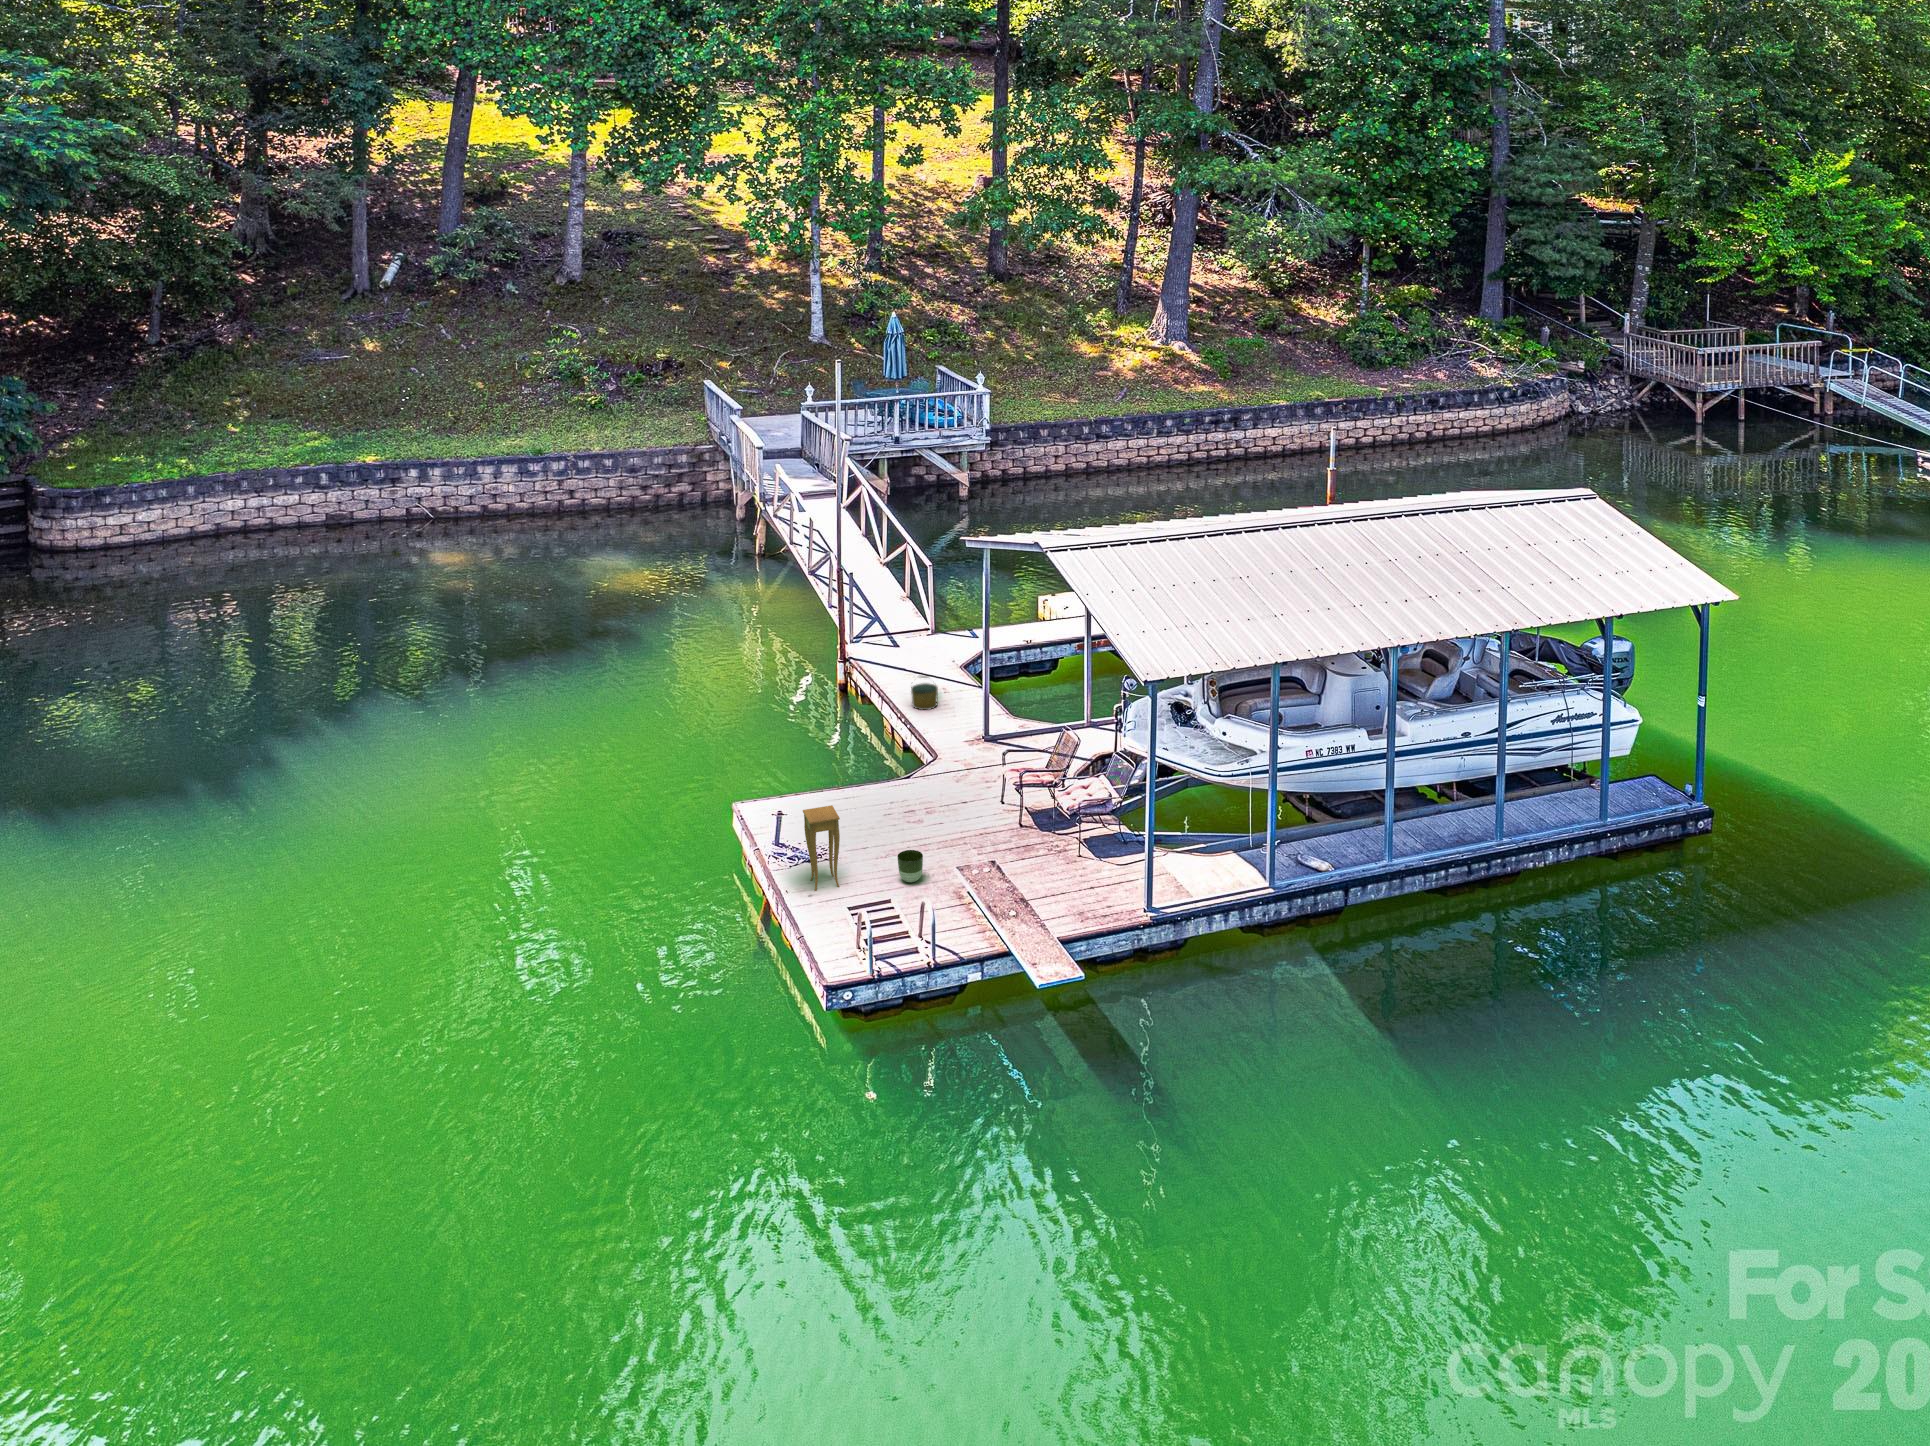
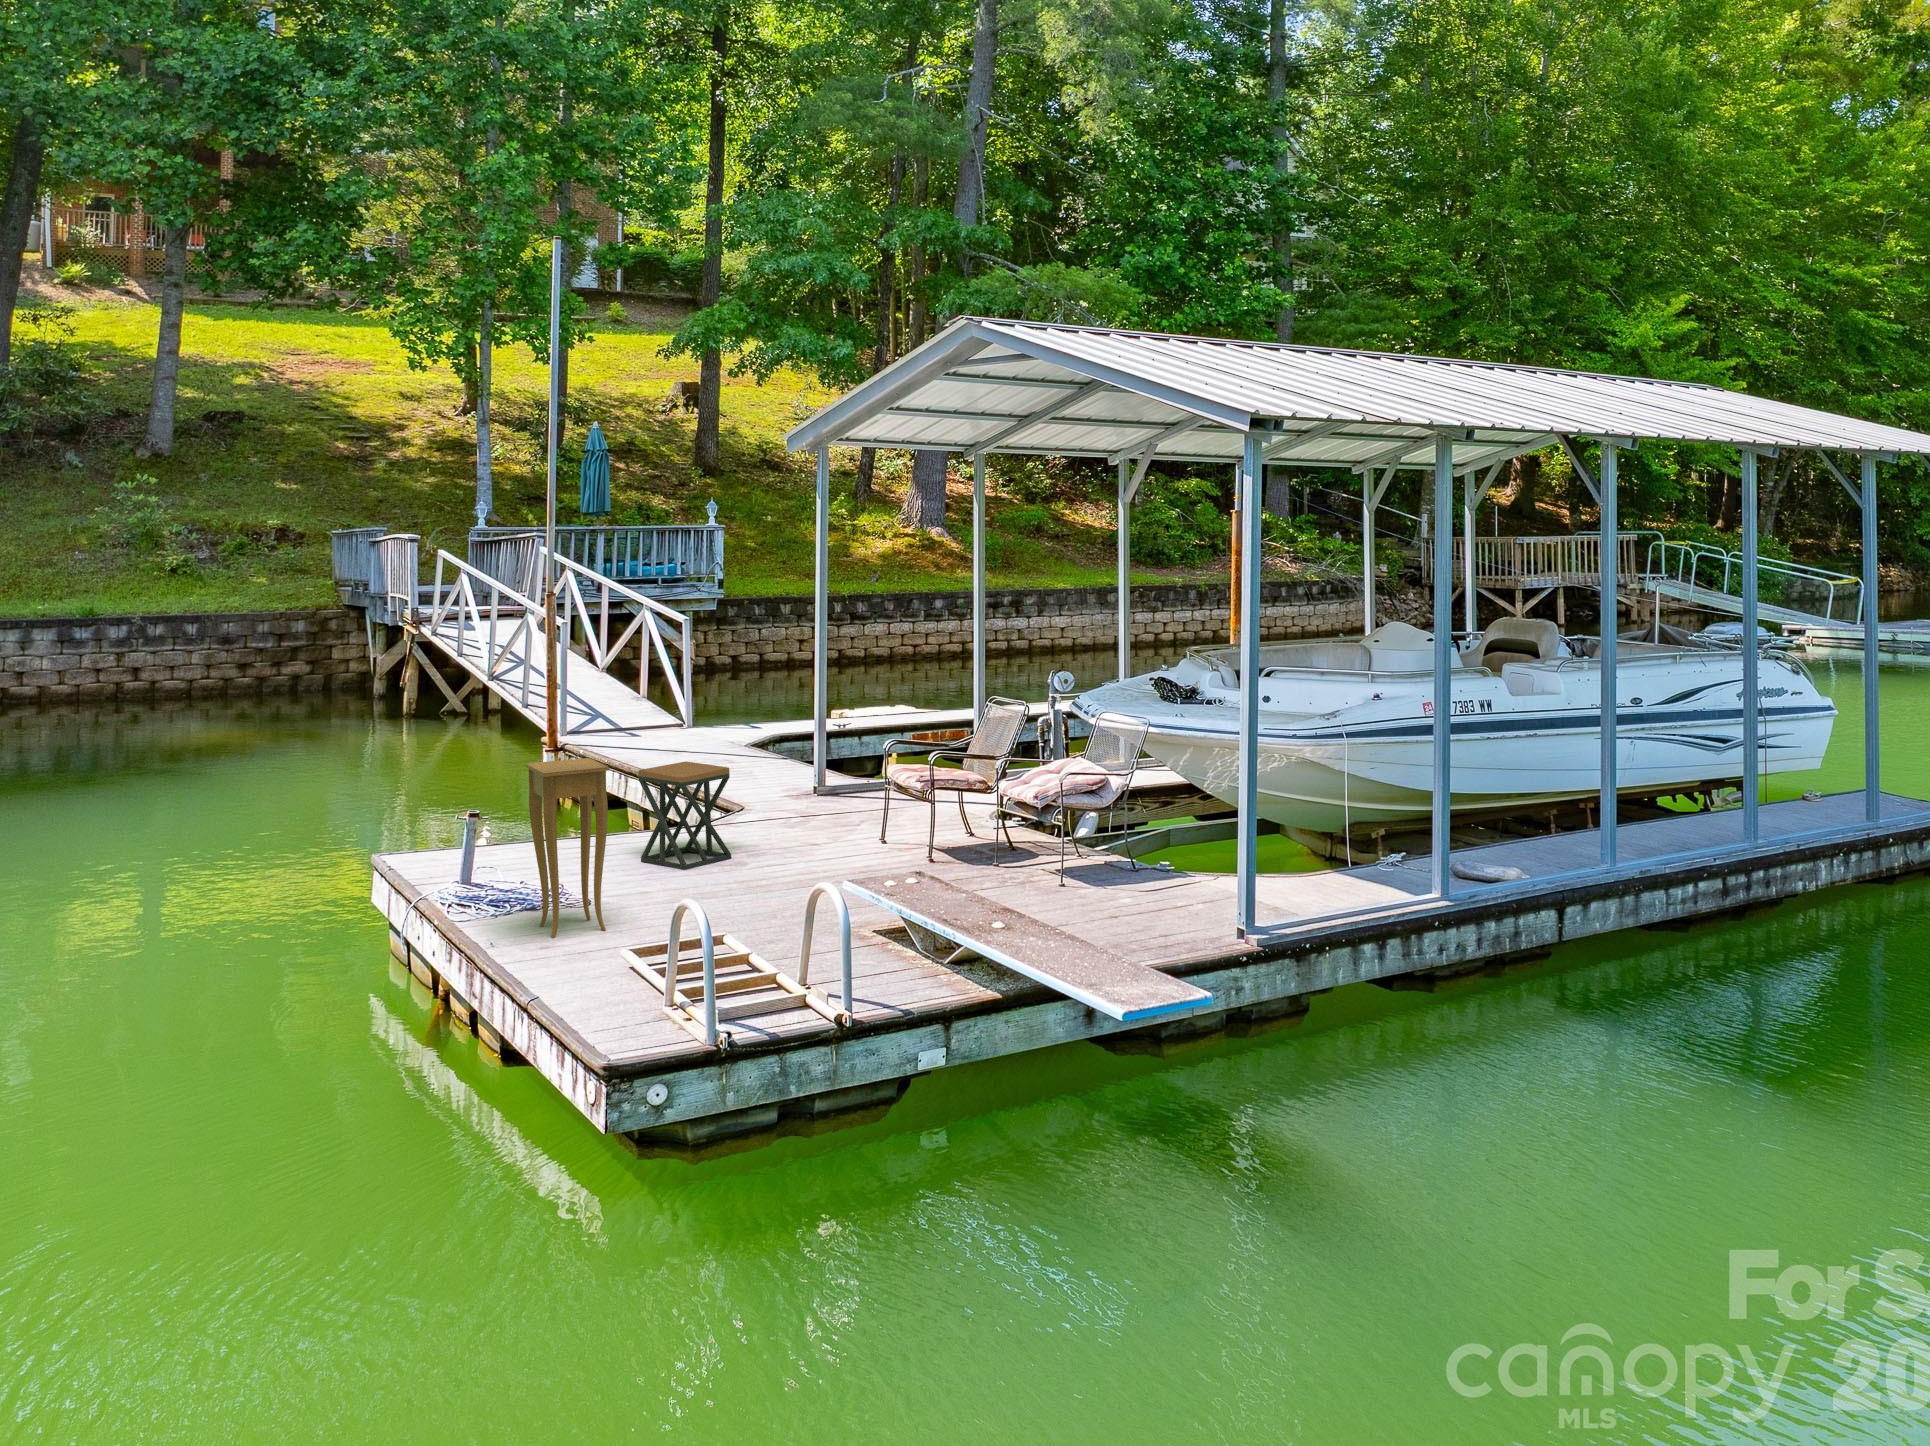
bucket: present [911,676,938,710] -> none [684,709,731,766]
stool: none [864,770,912,833] -> present [638,761,731,870]
planter: present [897,850,923,882] -> none [729,852,782,916]

